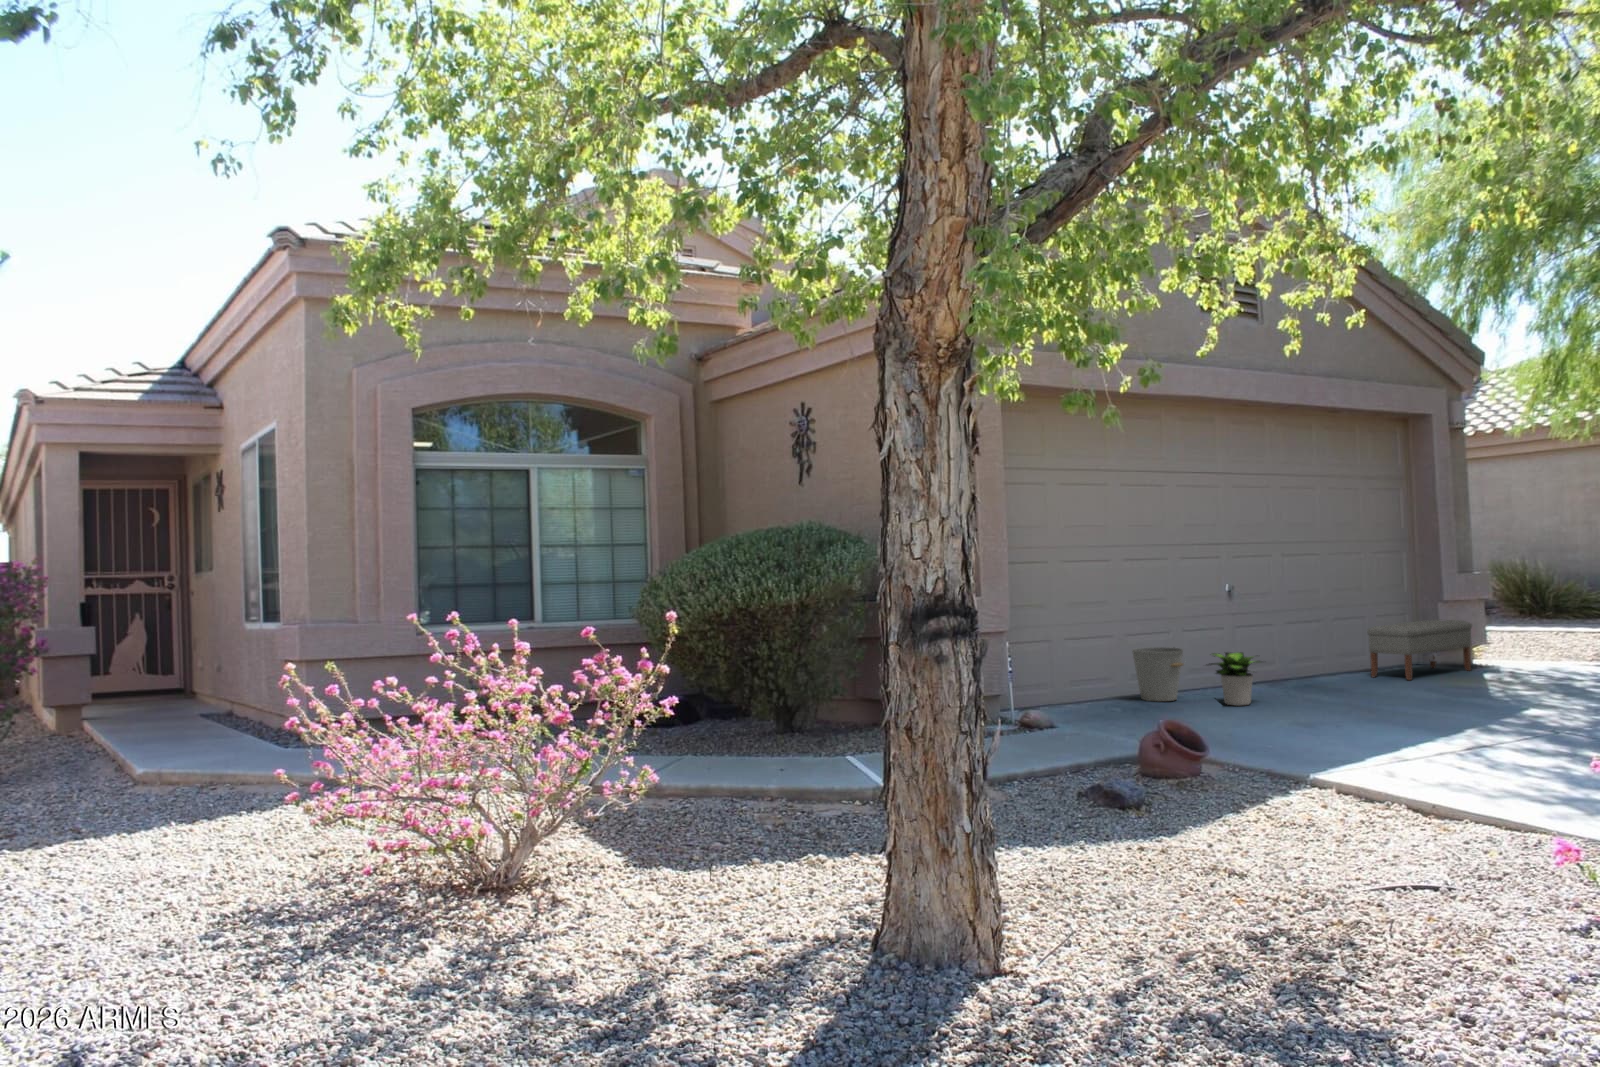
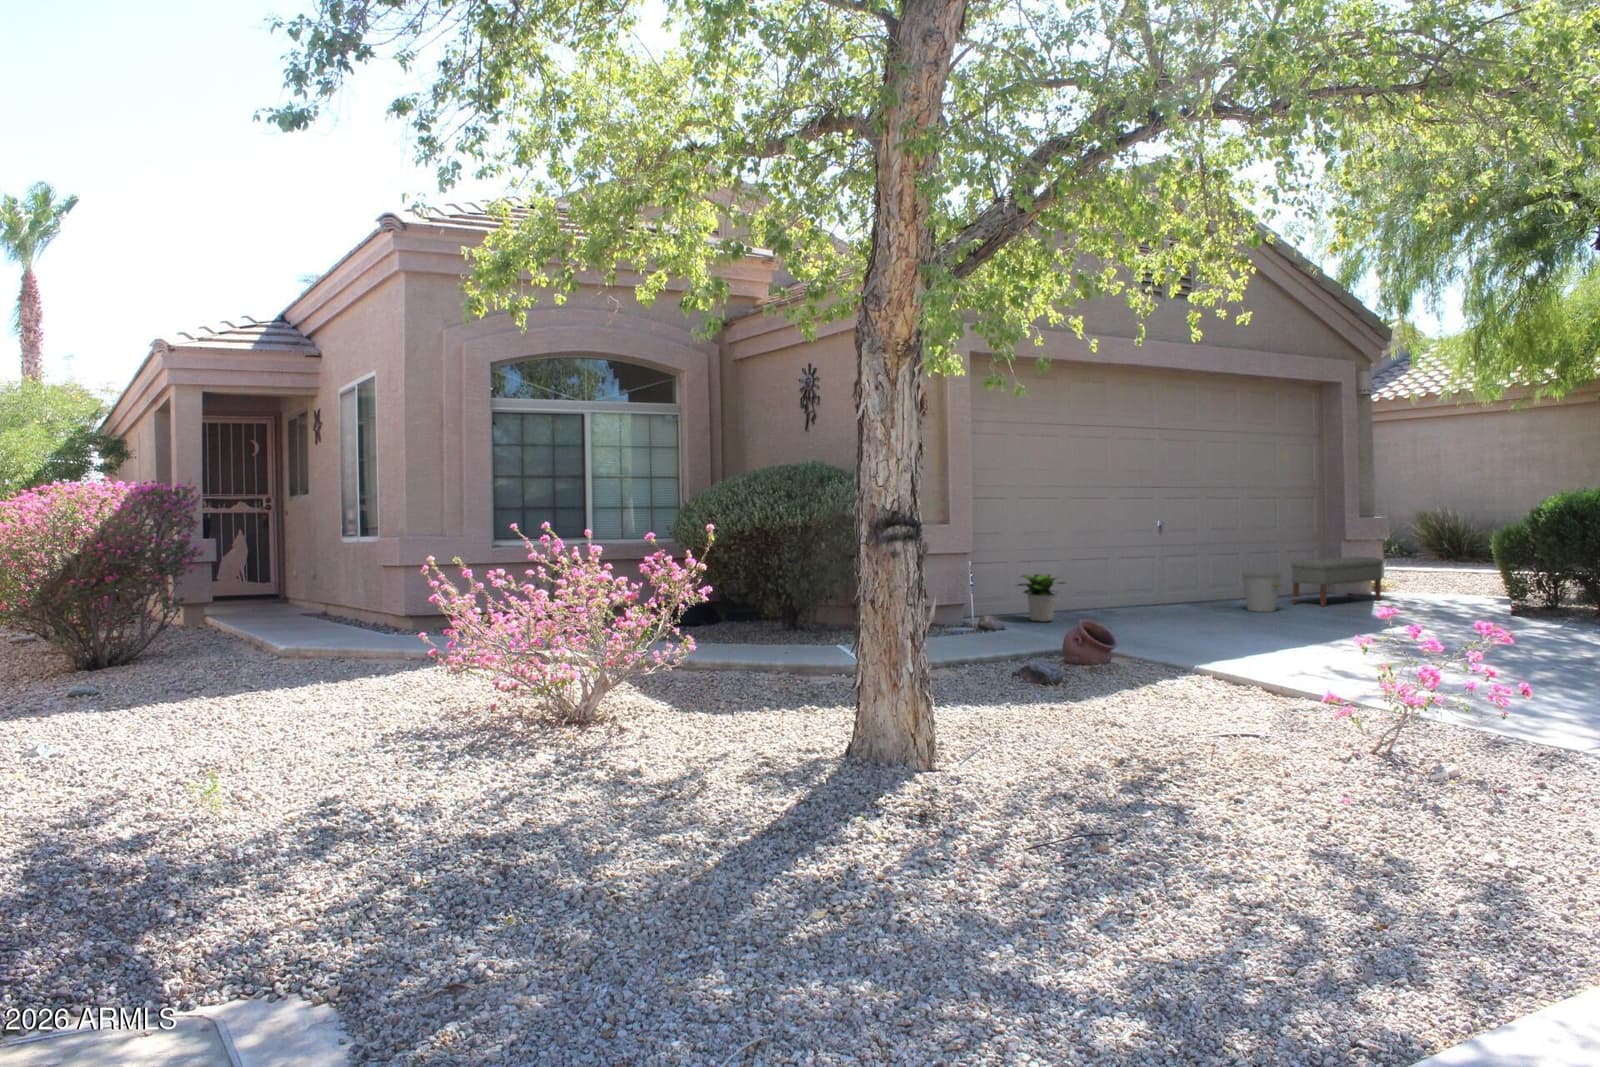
bucket: present [1132,647,1183,701] -> present [1242,572,1282,612]
potted plant: present [1208,652,1261,706] -> present [1018,574,1064,622]

